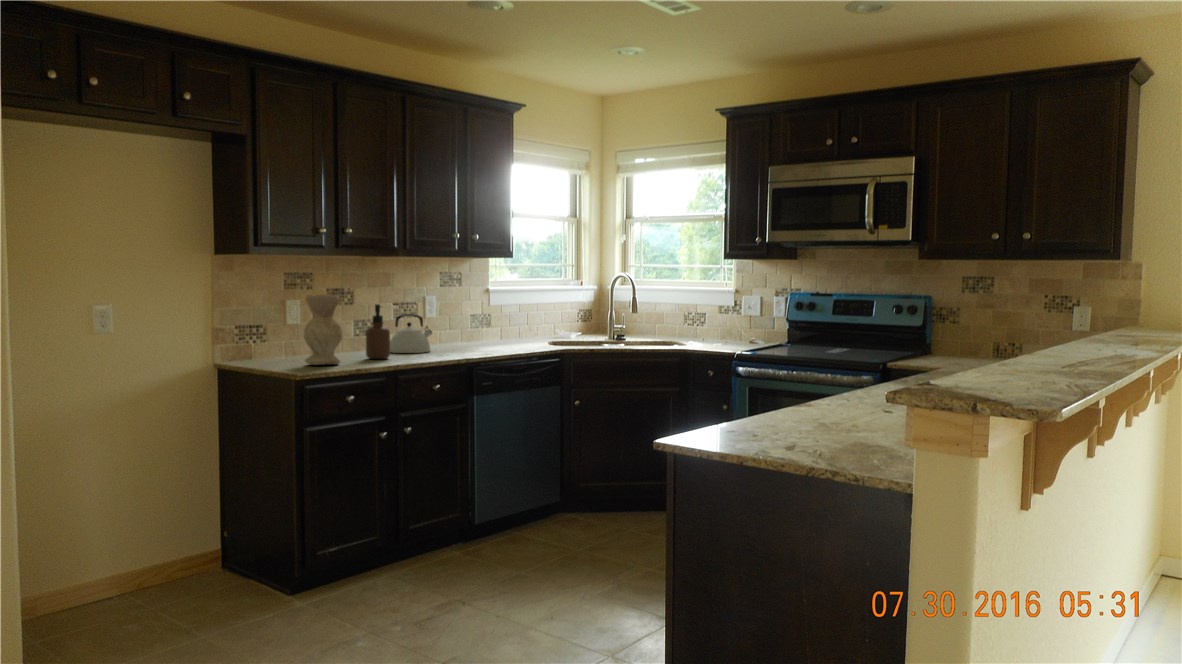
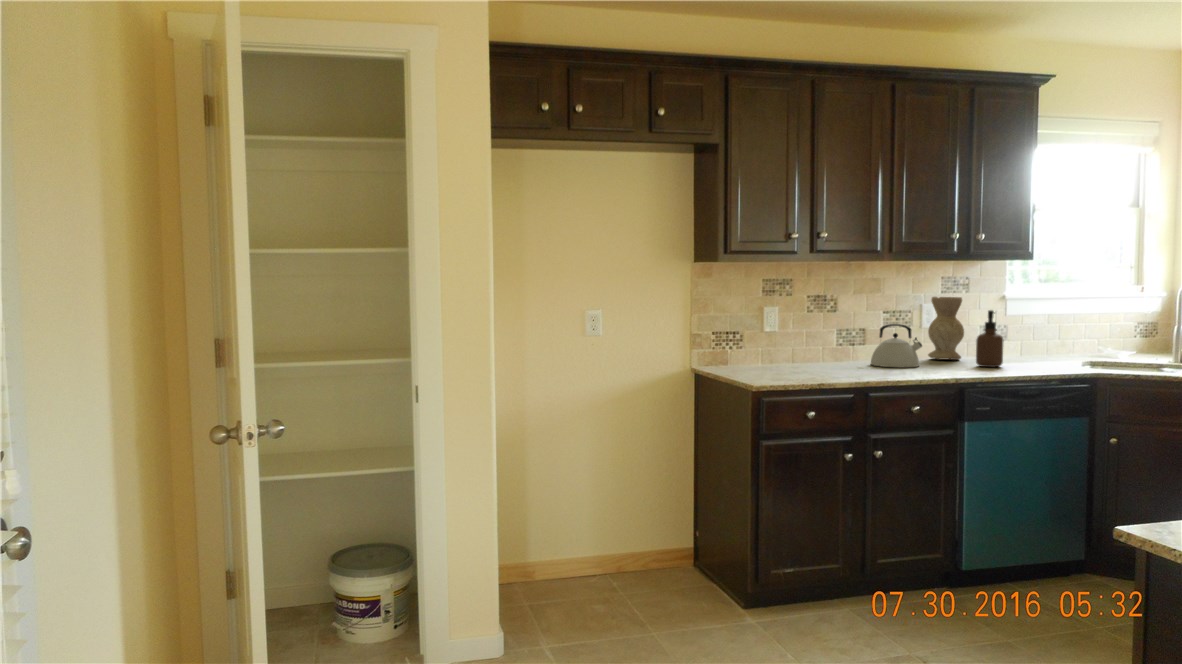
vase: present [304,295,342,365] -> present [928,297,964,360]
soap dispenser: present [366,304,390,359] -> present [976,310,1003,367]

